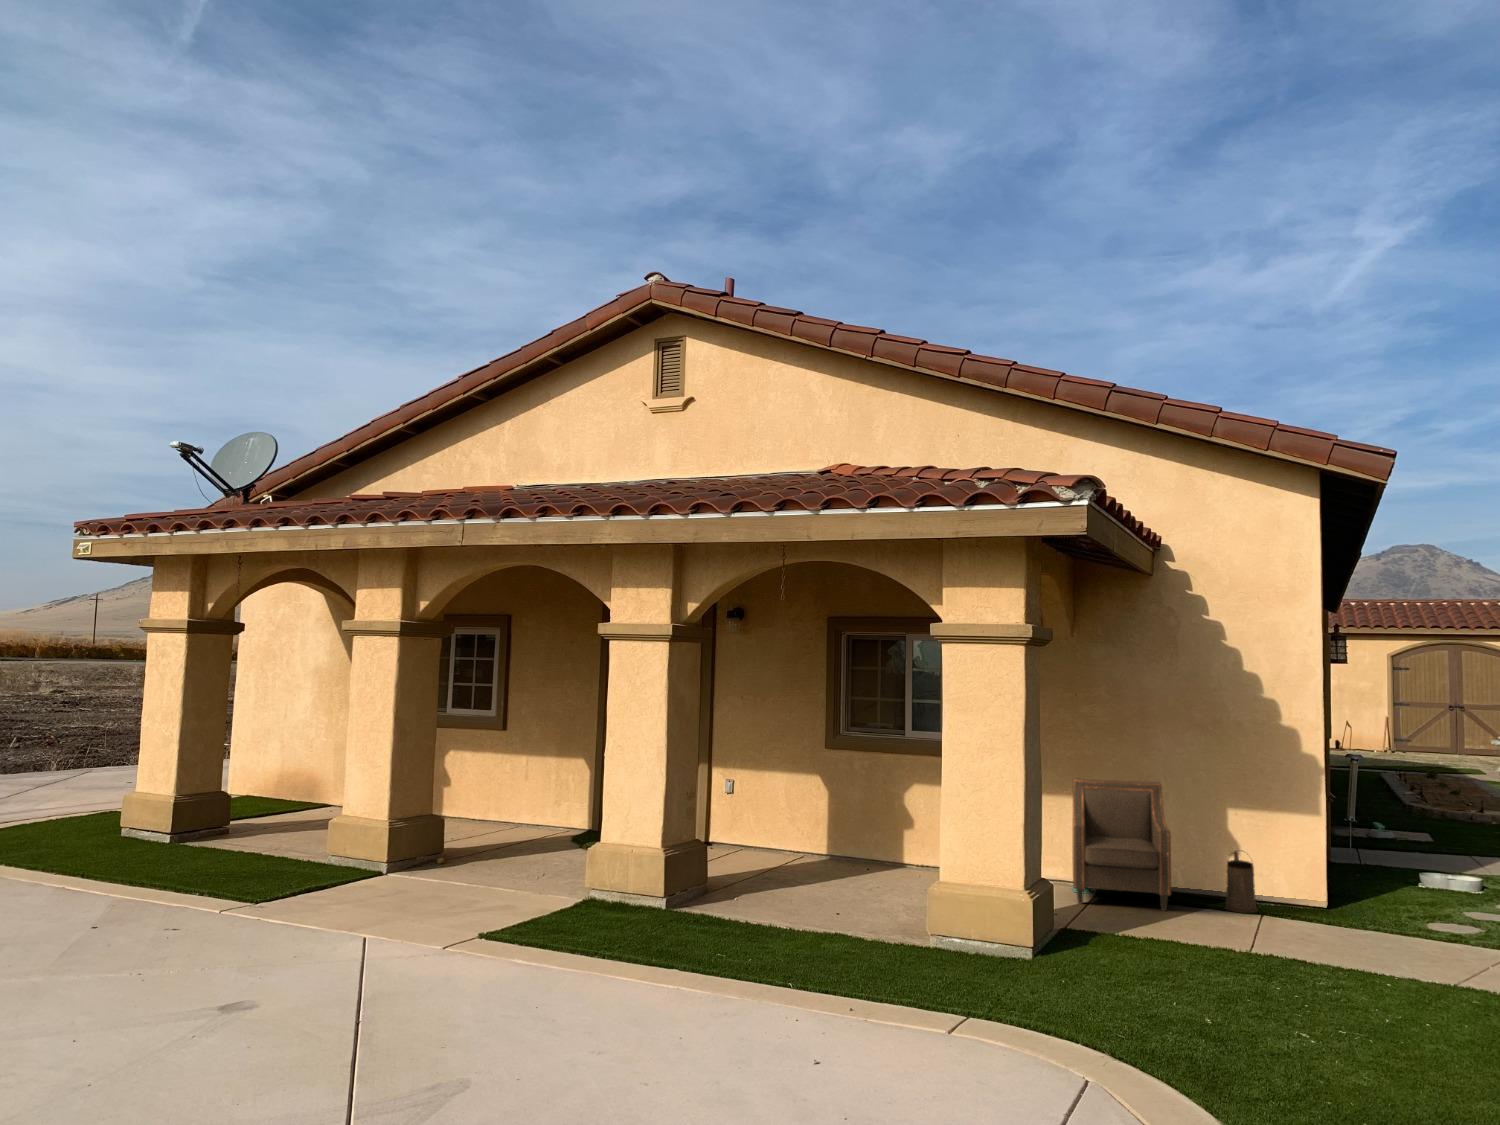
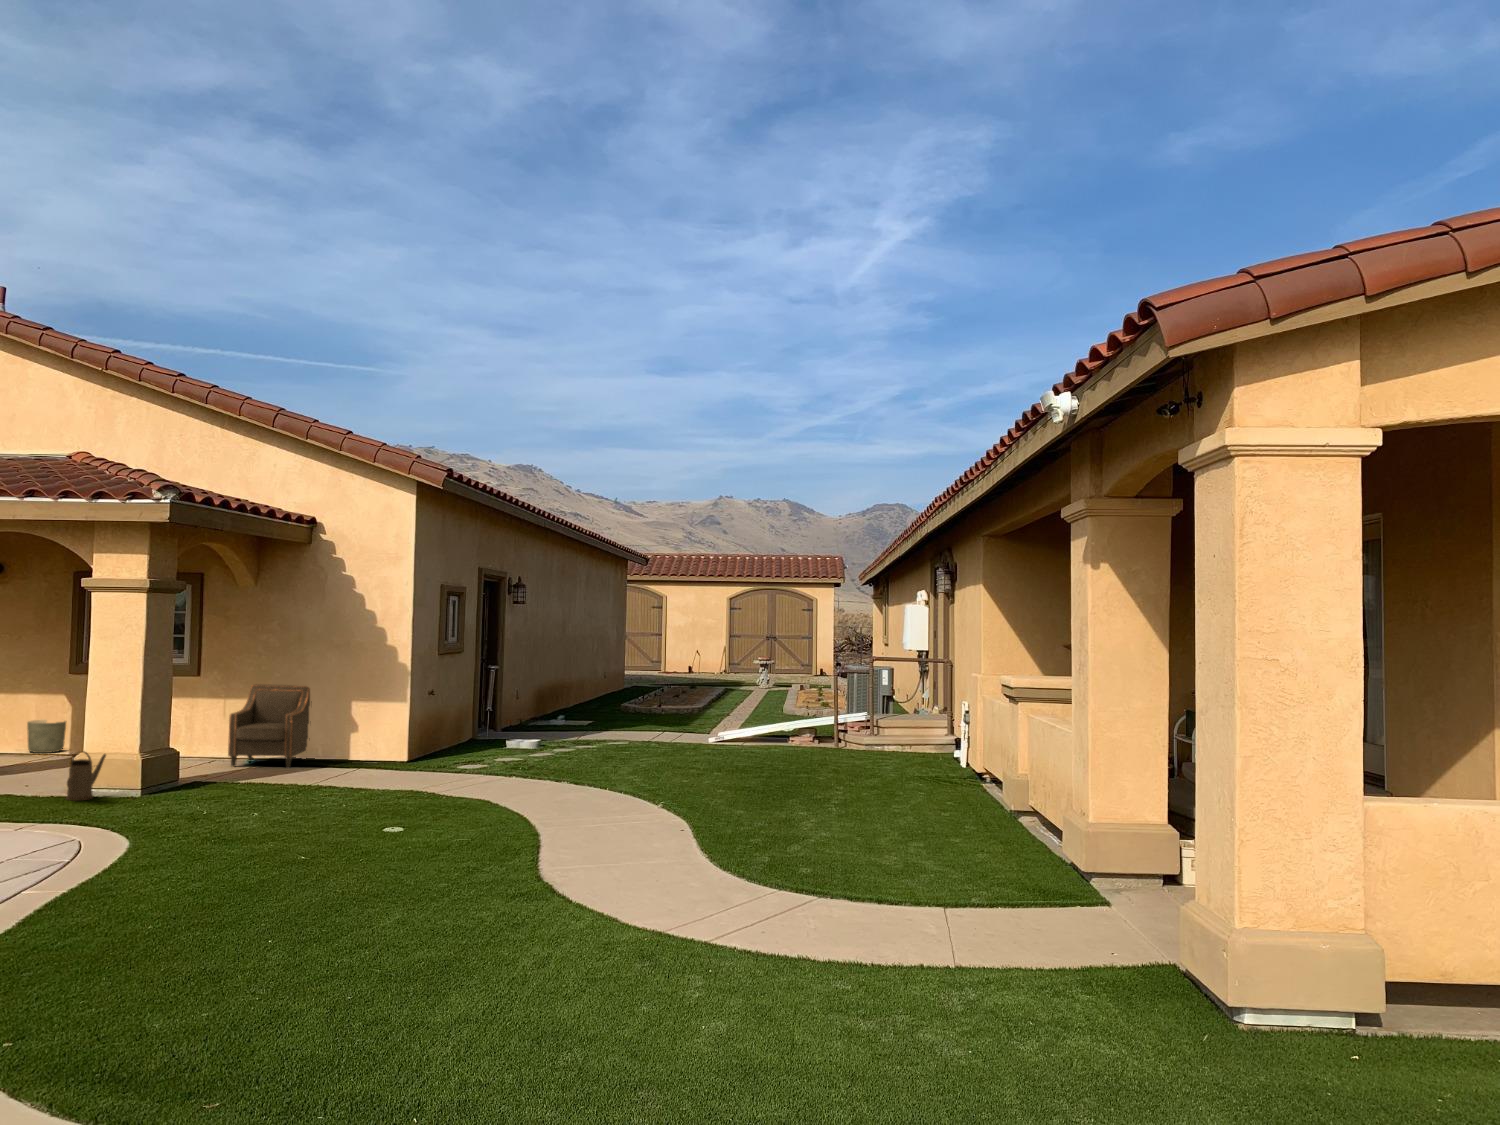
planter: none [773,816,816,862] -> present [27,720,66,753]
watering can: present [1225,851,1257,913] -> present [66,751,106,801]

